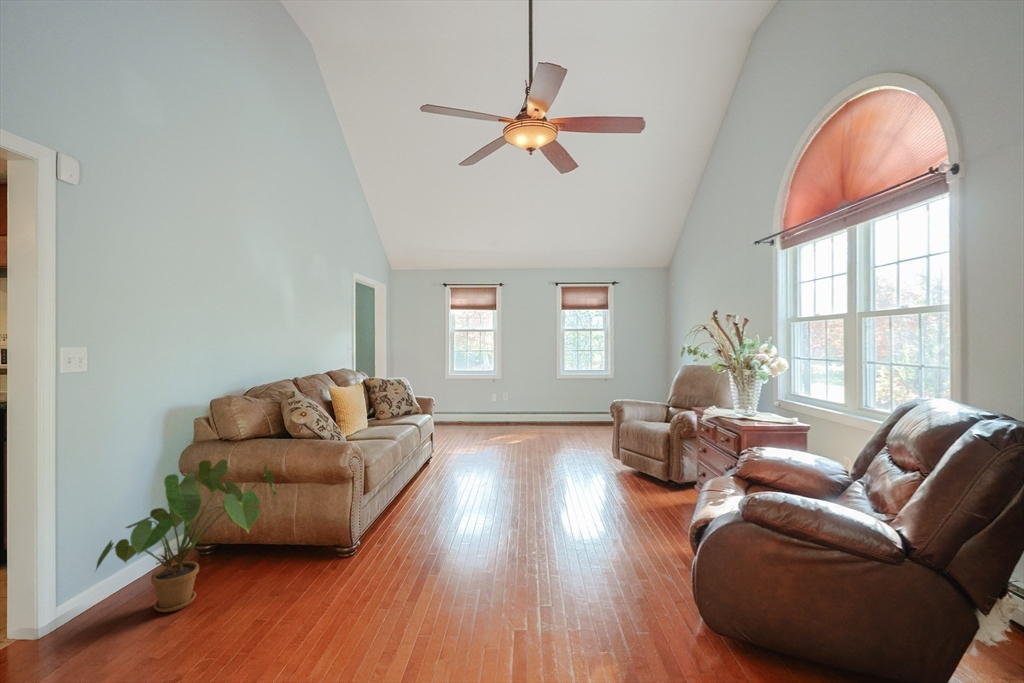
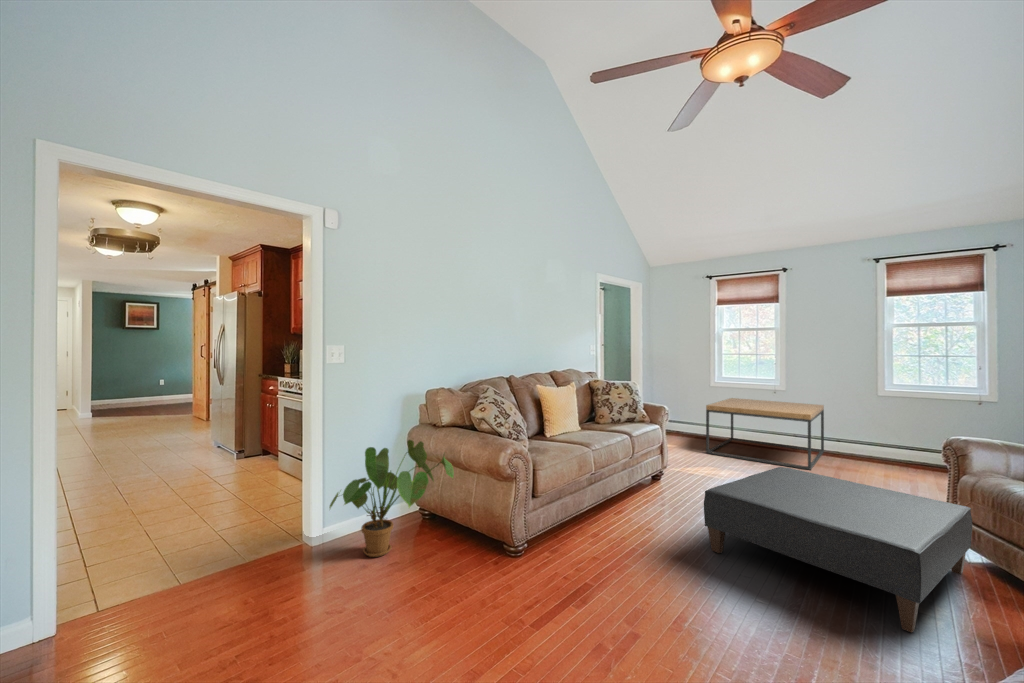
coffee table: none [451,388,525,437] -> present [706,398,824,470]
ottoman: none [496,435,629,518] -> present [704,467,972,633]

